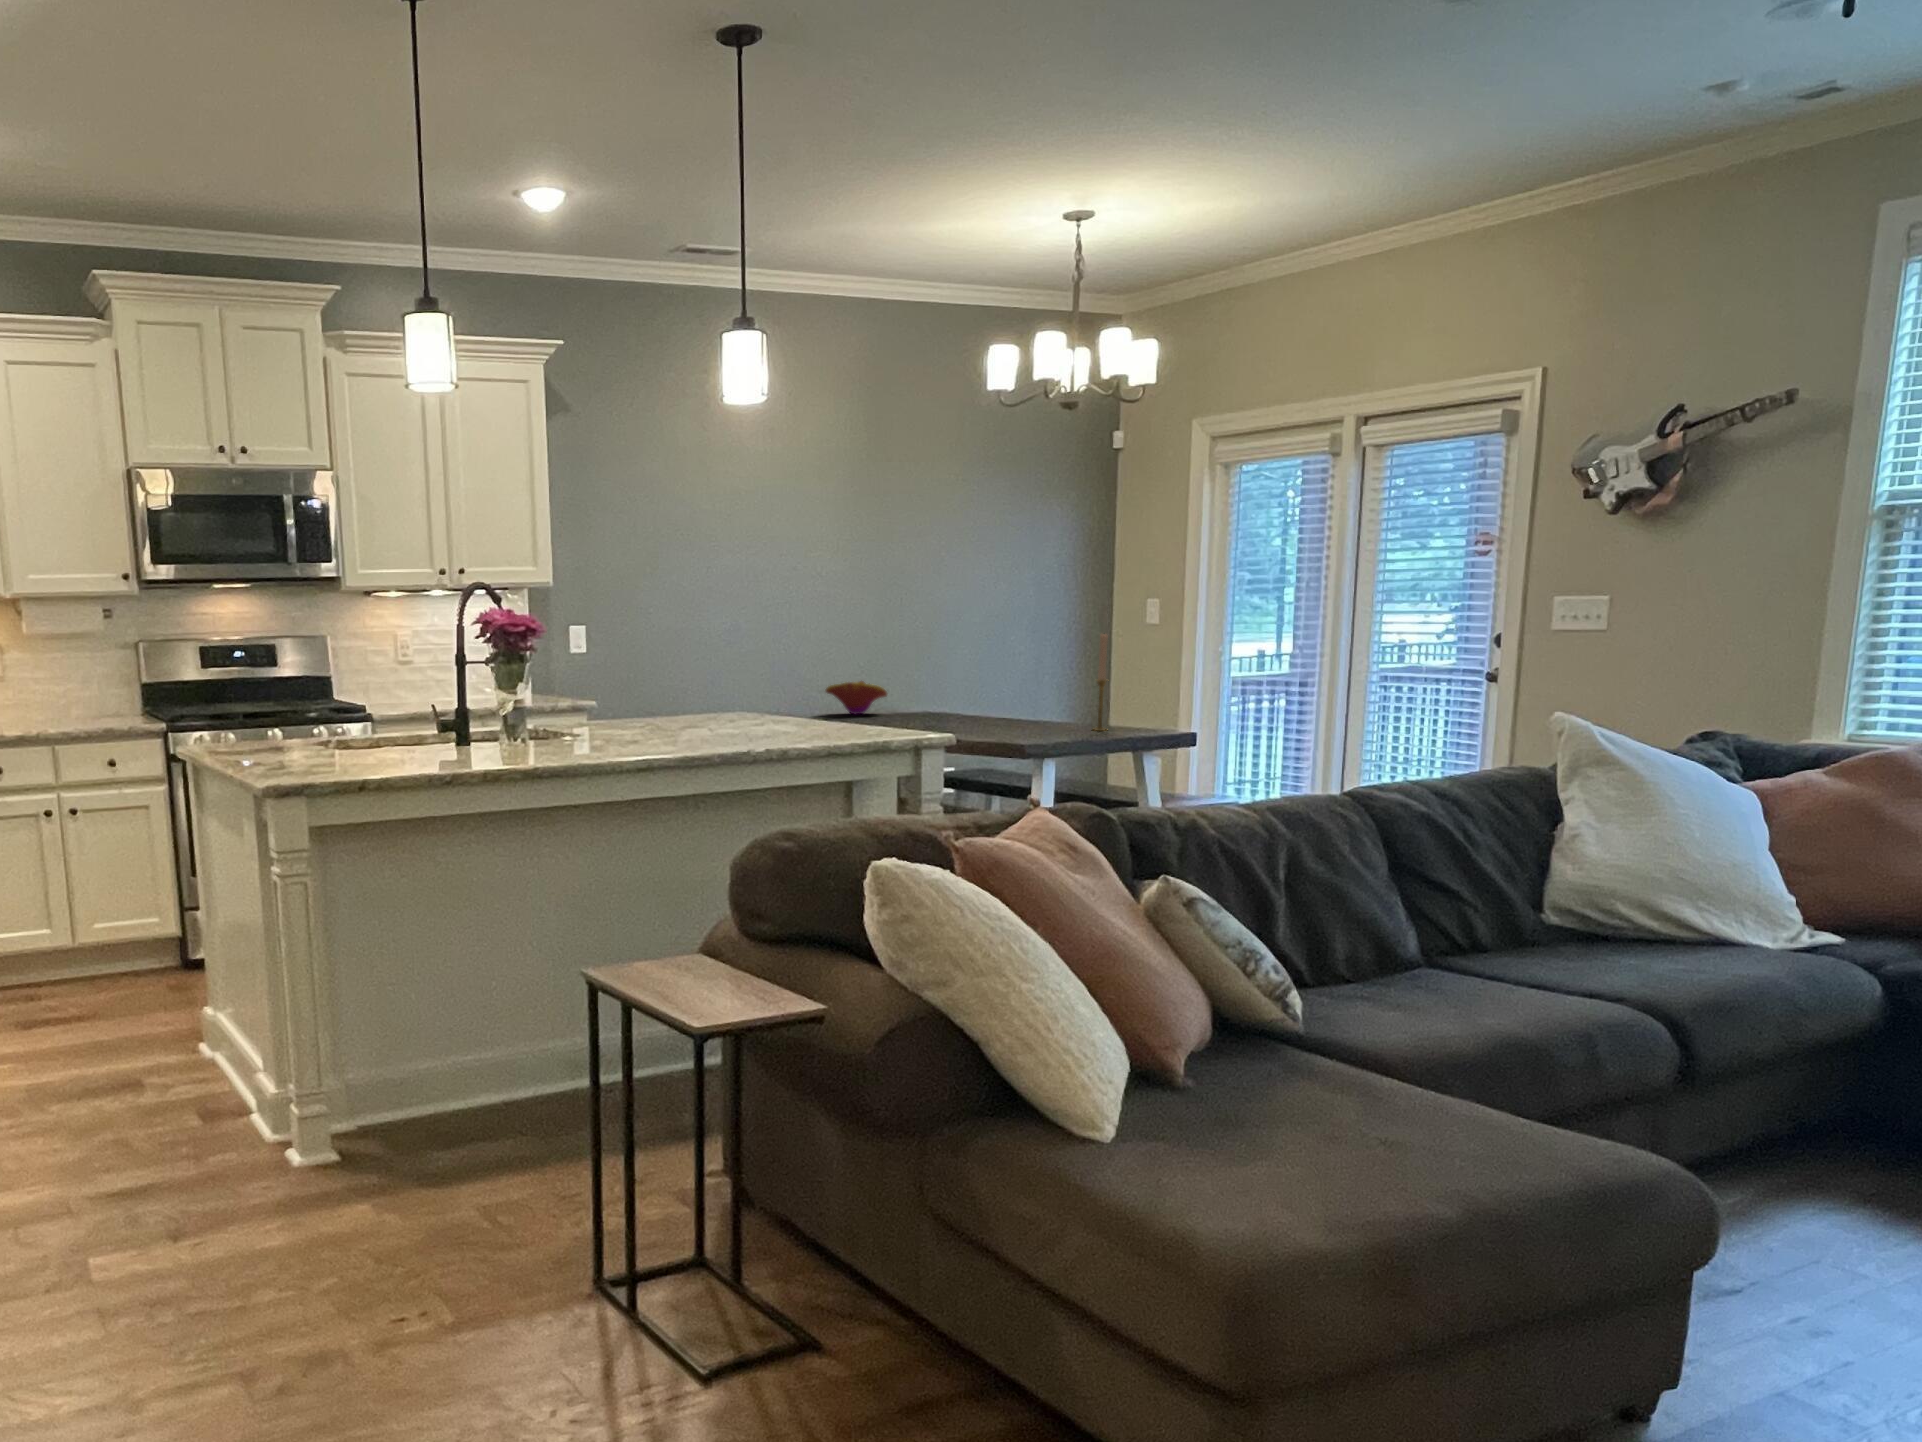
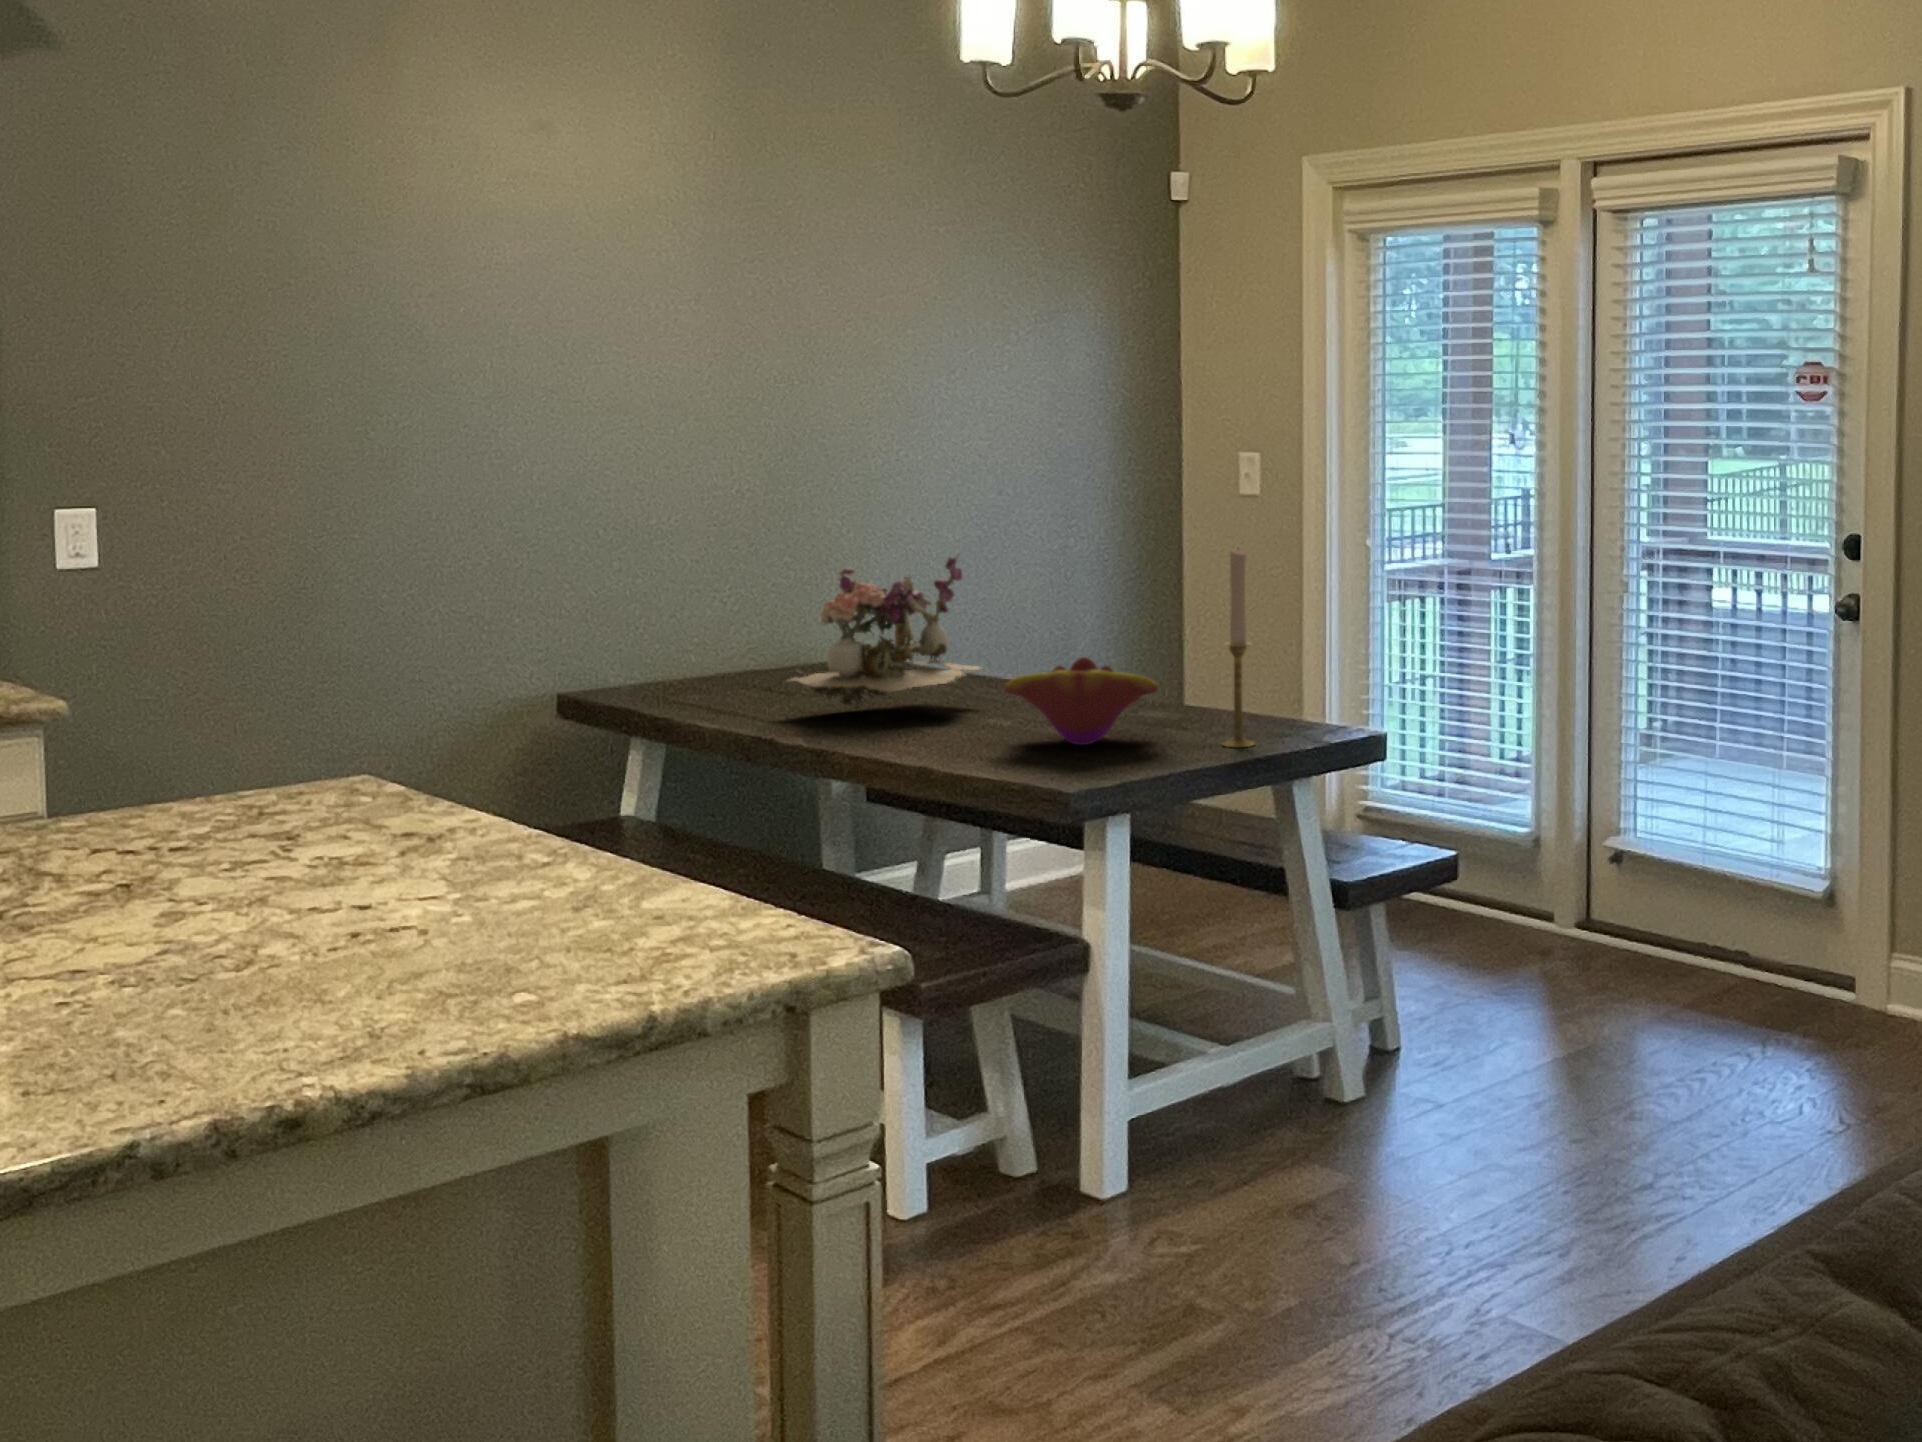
flower arrangement: none [884,644,982,721] -> present [786,554,981,709]
decorative bowl: present [825,681,887,715] -> present [1005,657,1158,745]

